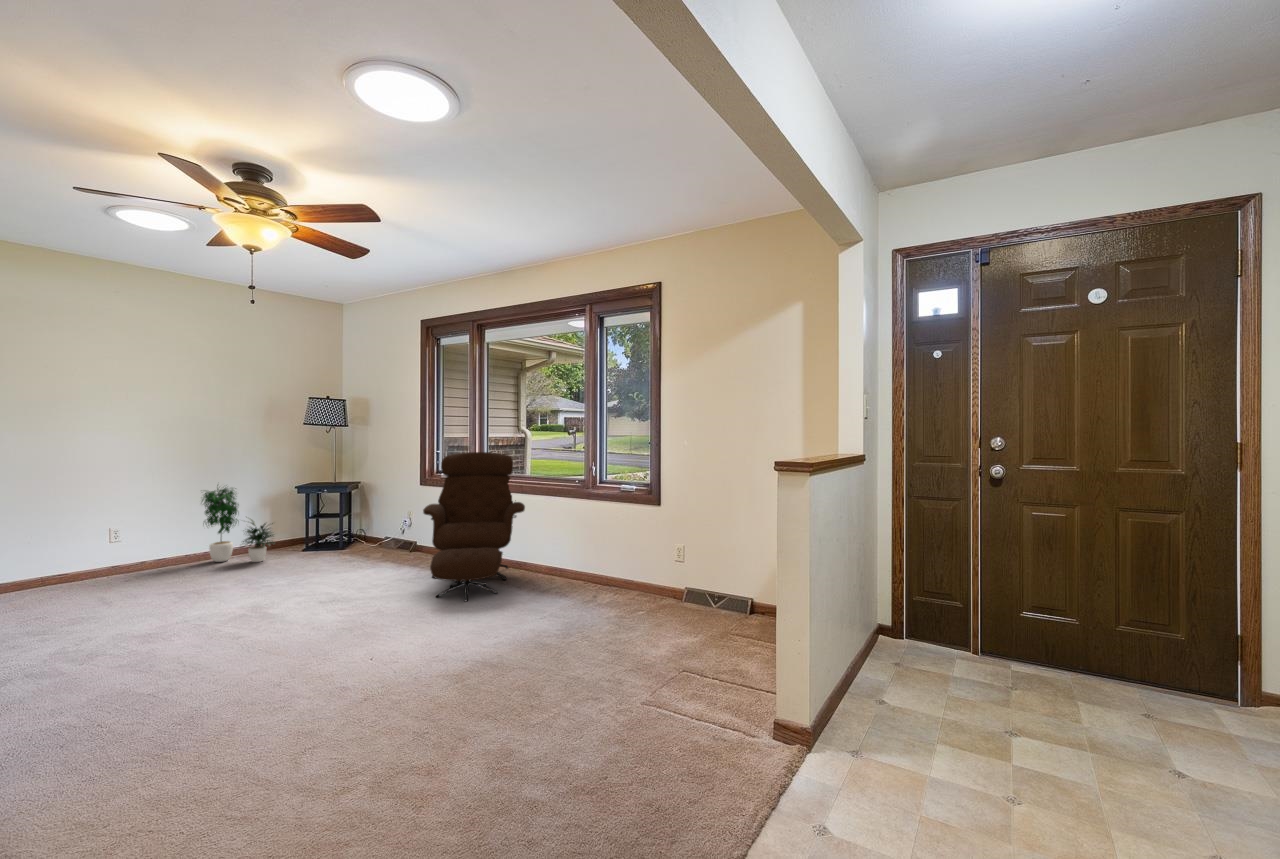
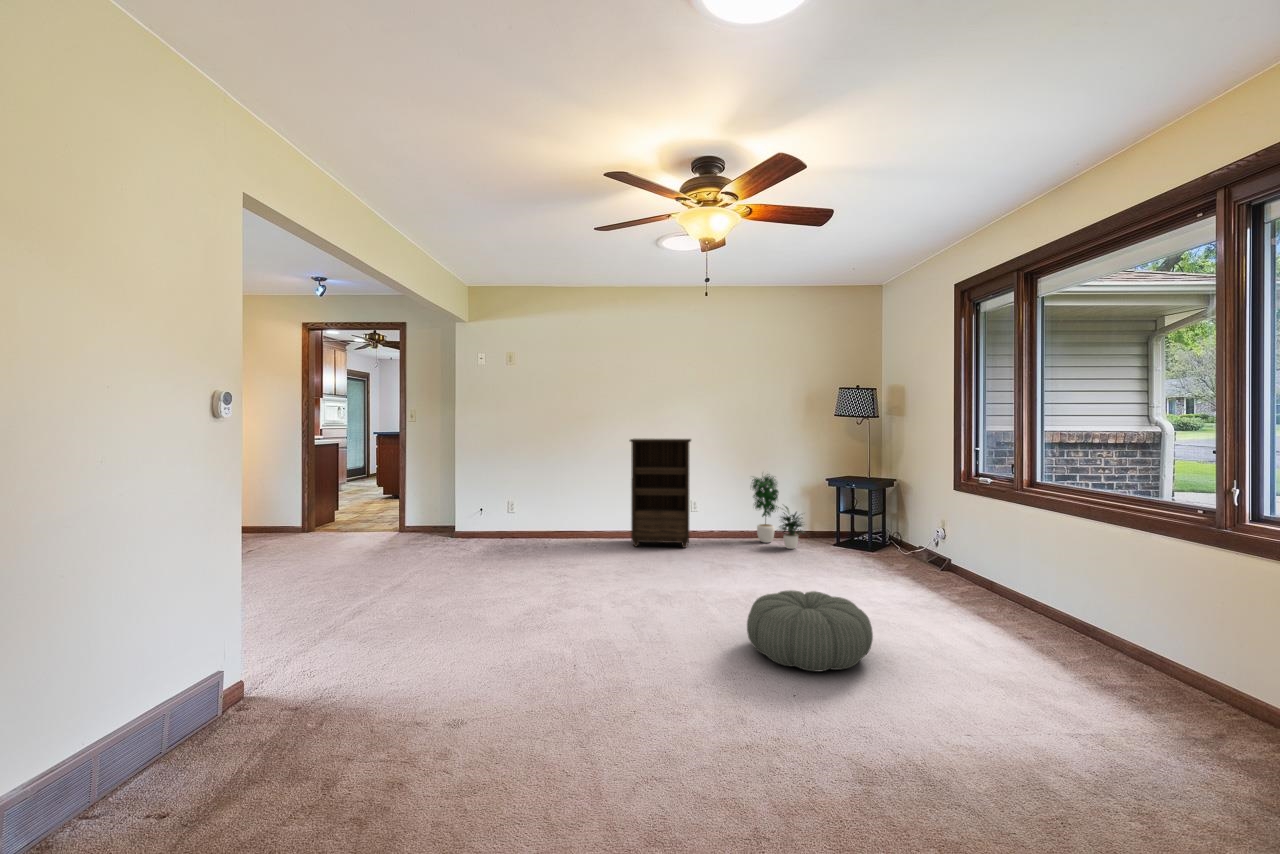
bookshelf: none [3,450,122,601] -> present [630,439,691,548]
lounge chair: present [423,452,525,601] -> none [922,452,1095,661]
pouf: none [289,580,408,647] -> present [747,590,873,672]

